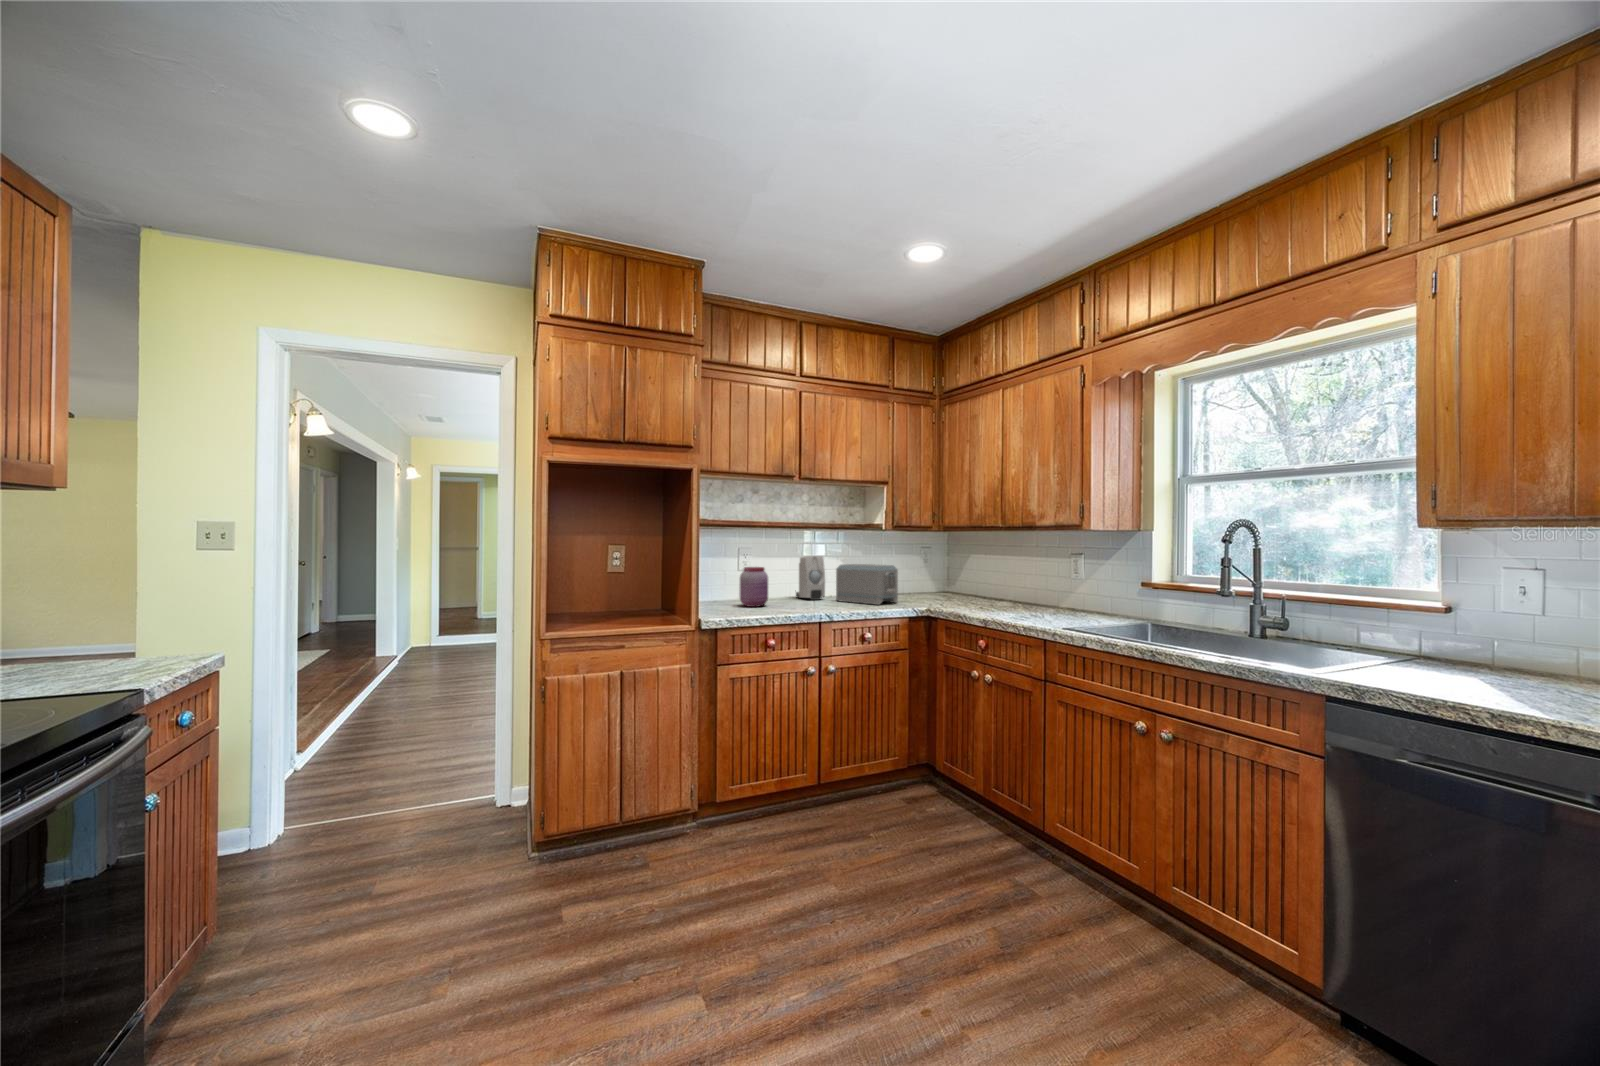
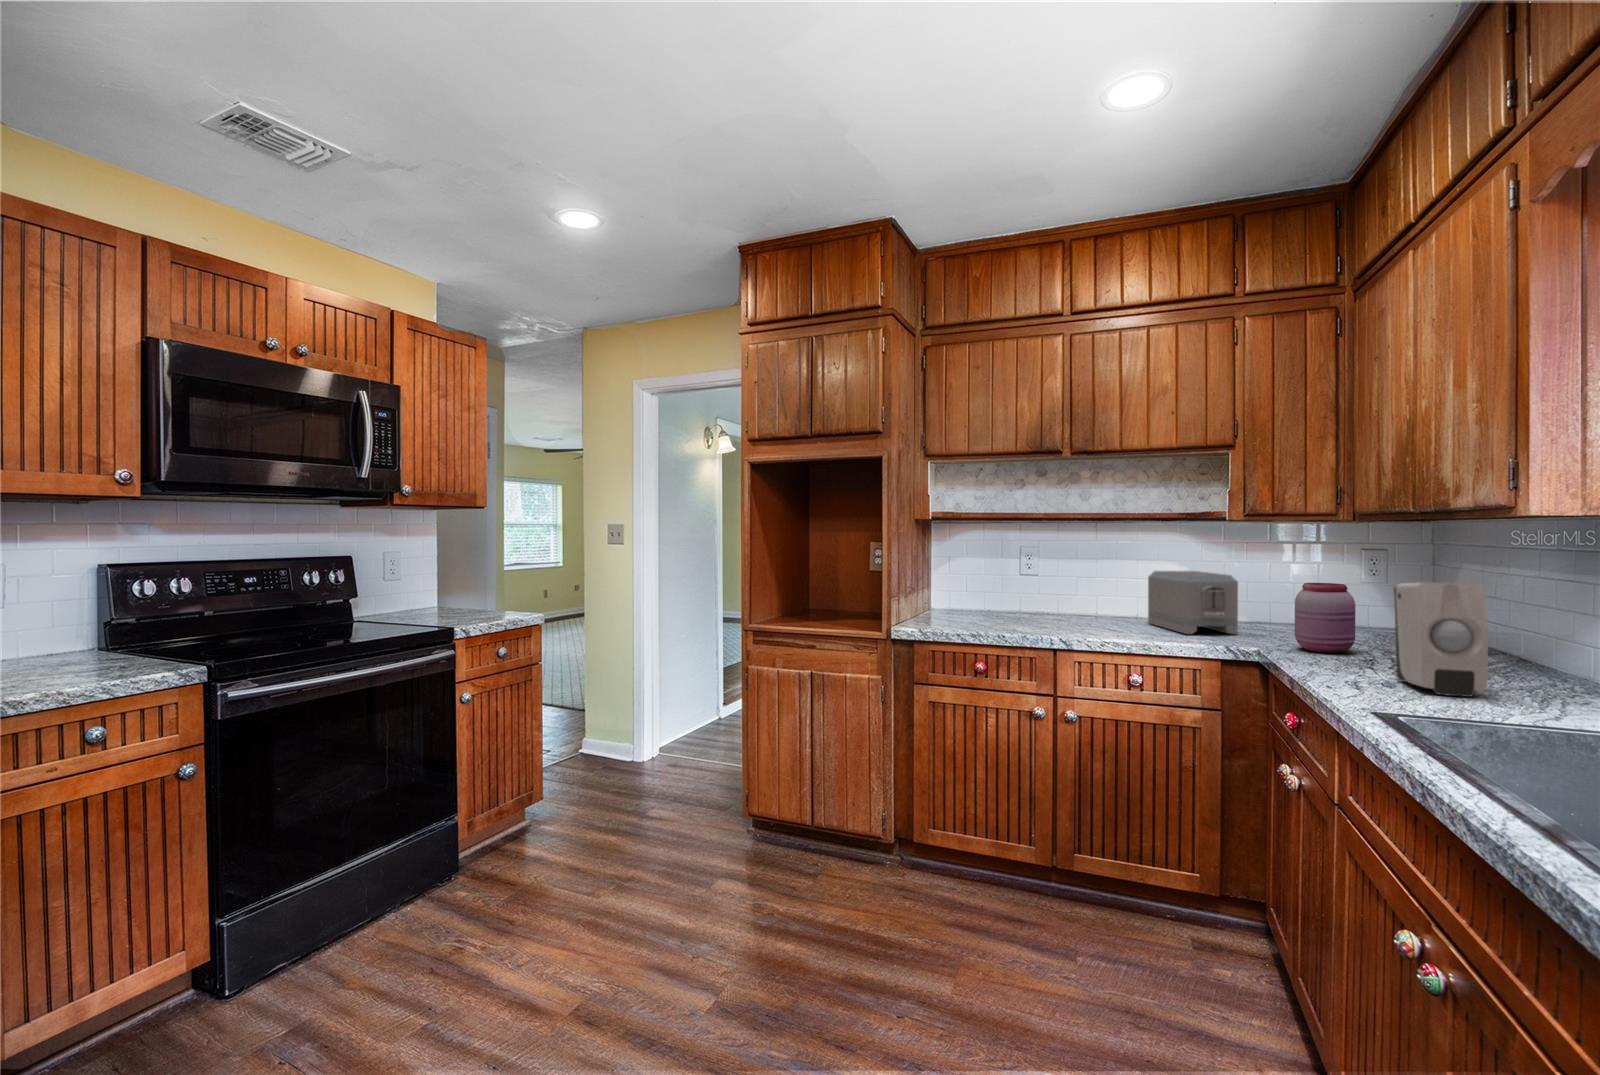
soap dispenser: present [796,556,825,600] -> present [1394,582,1488,697]
jar: present [740,567,768,607] -> present [1295,583,1355,653]

